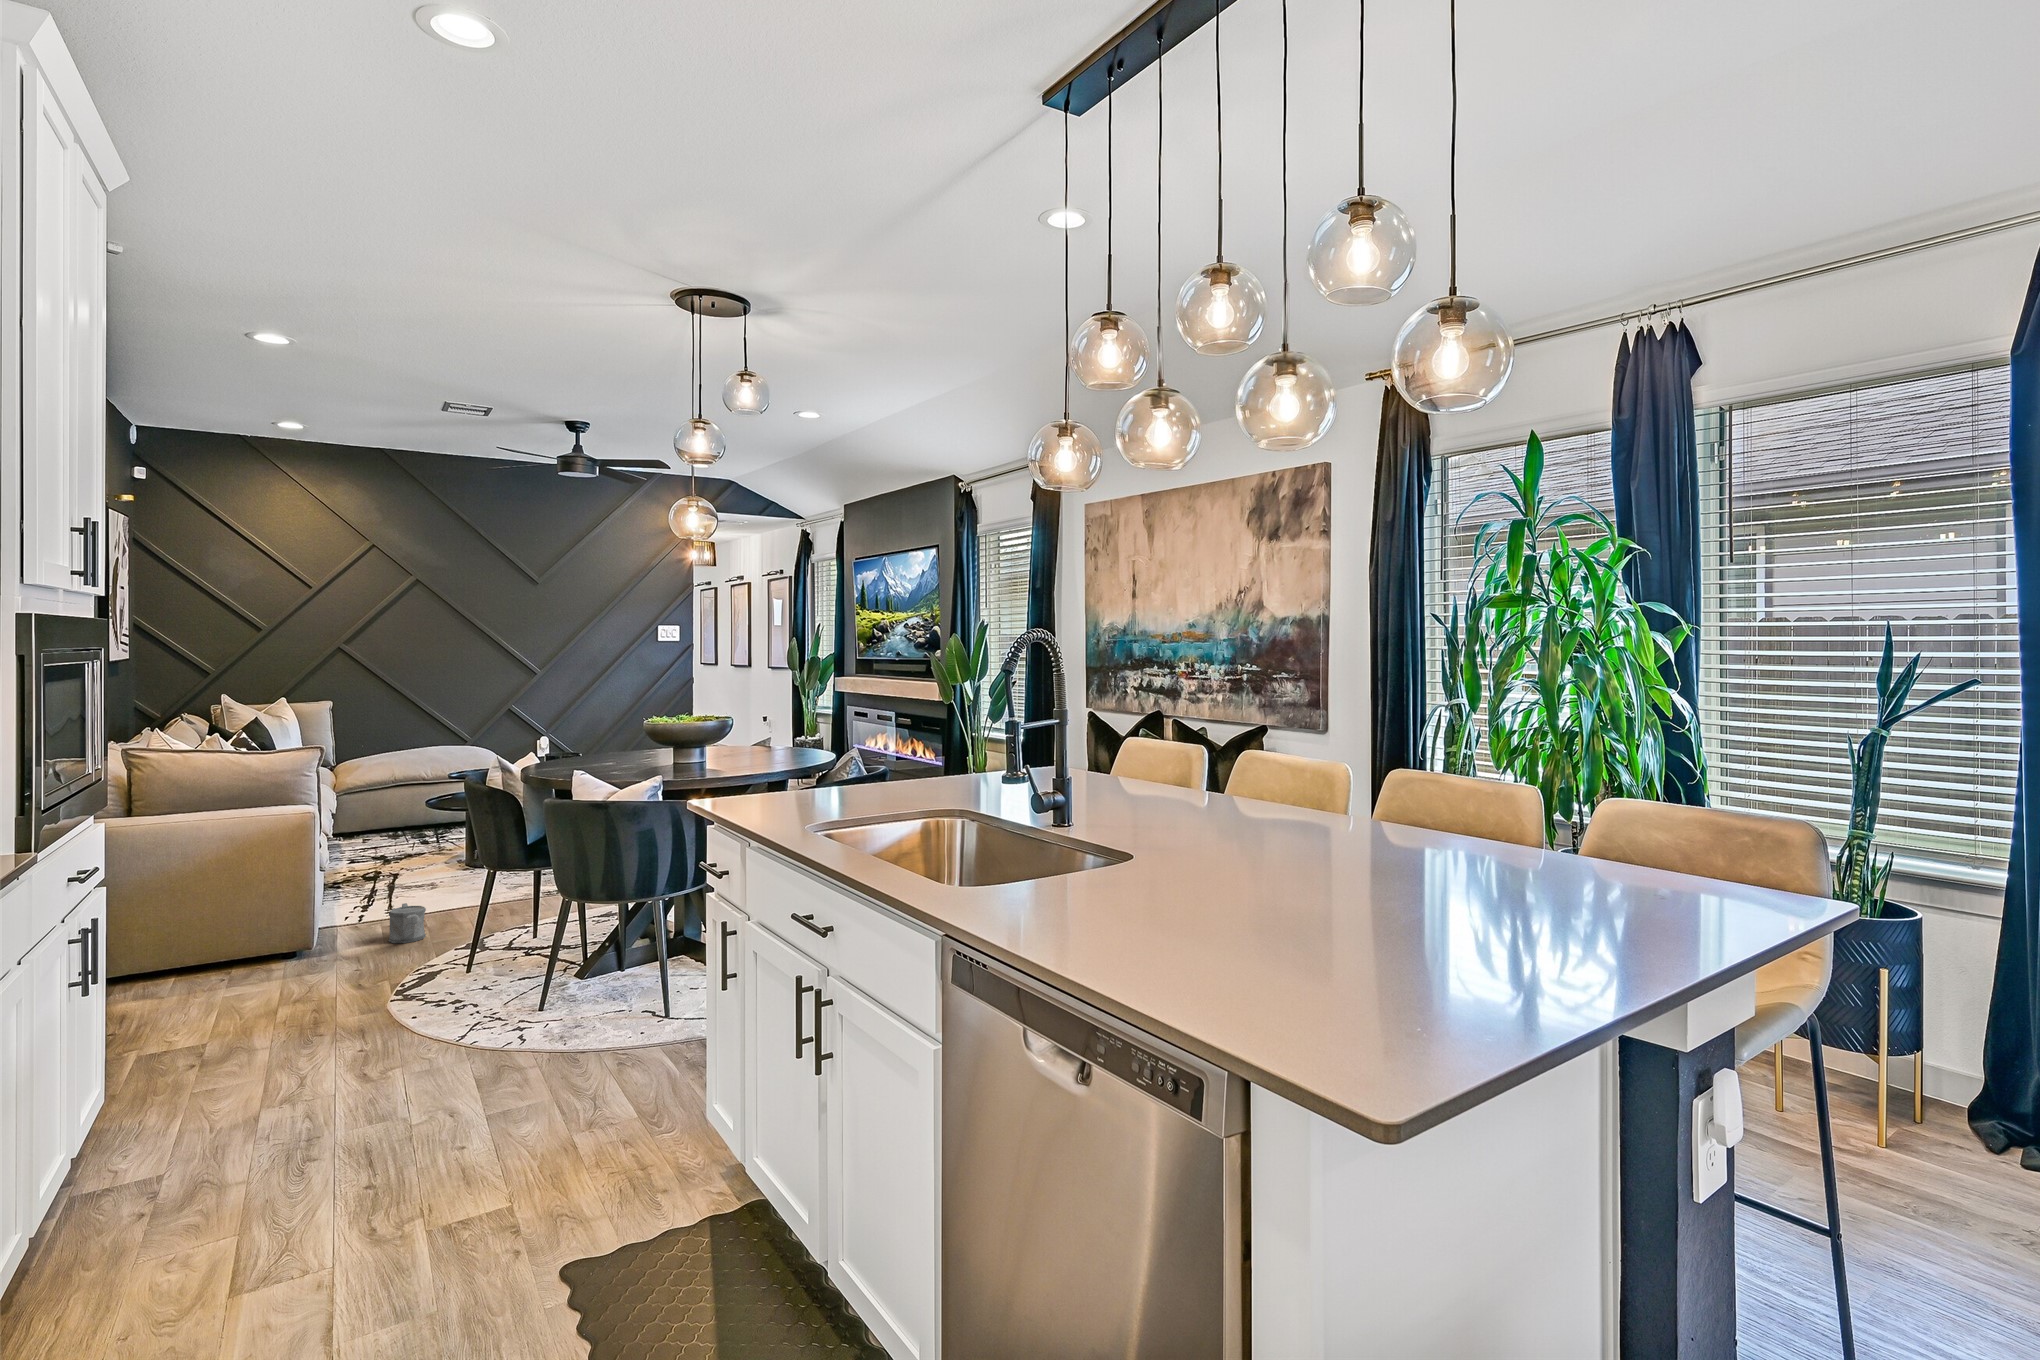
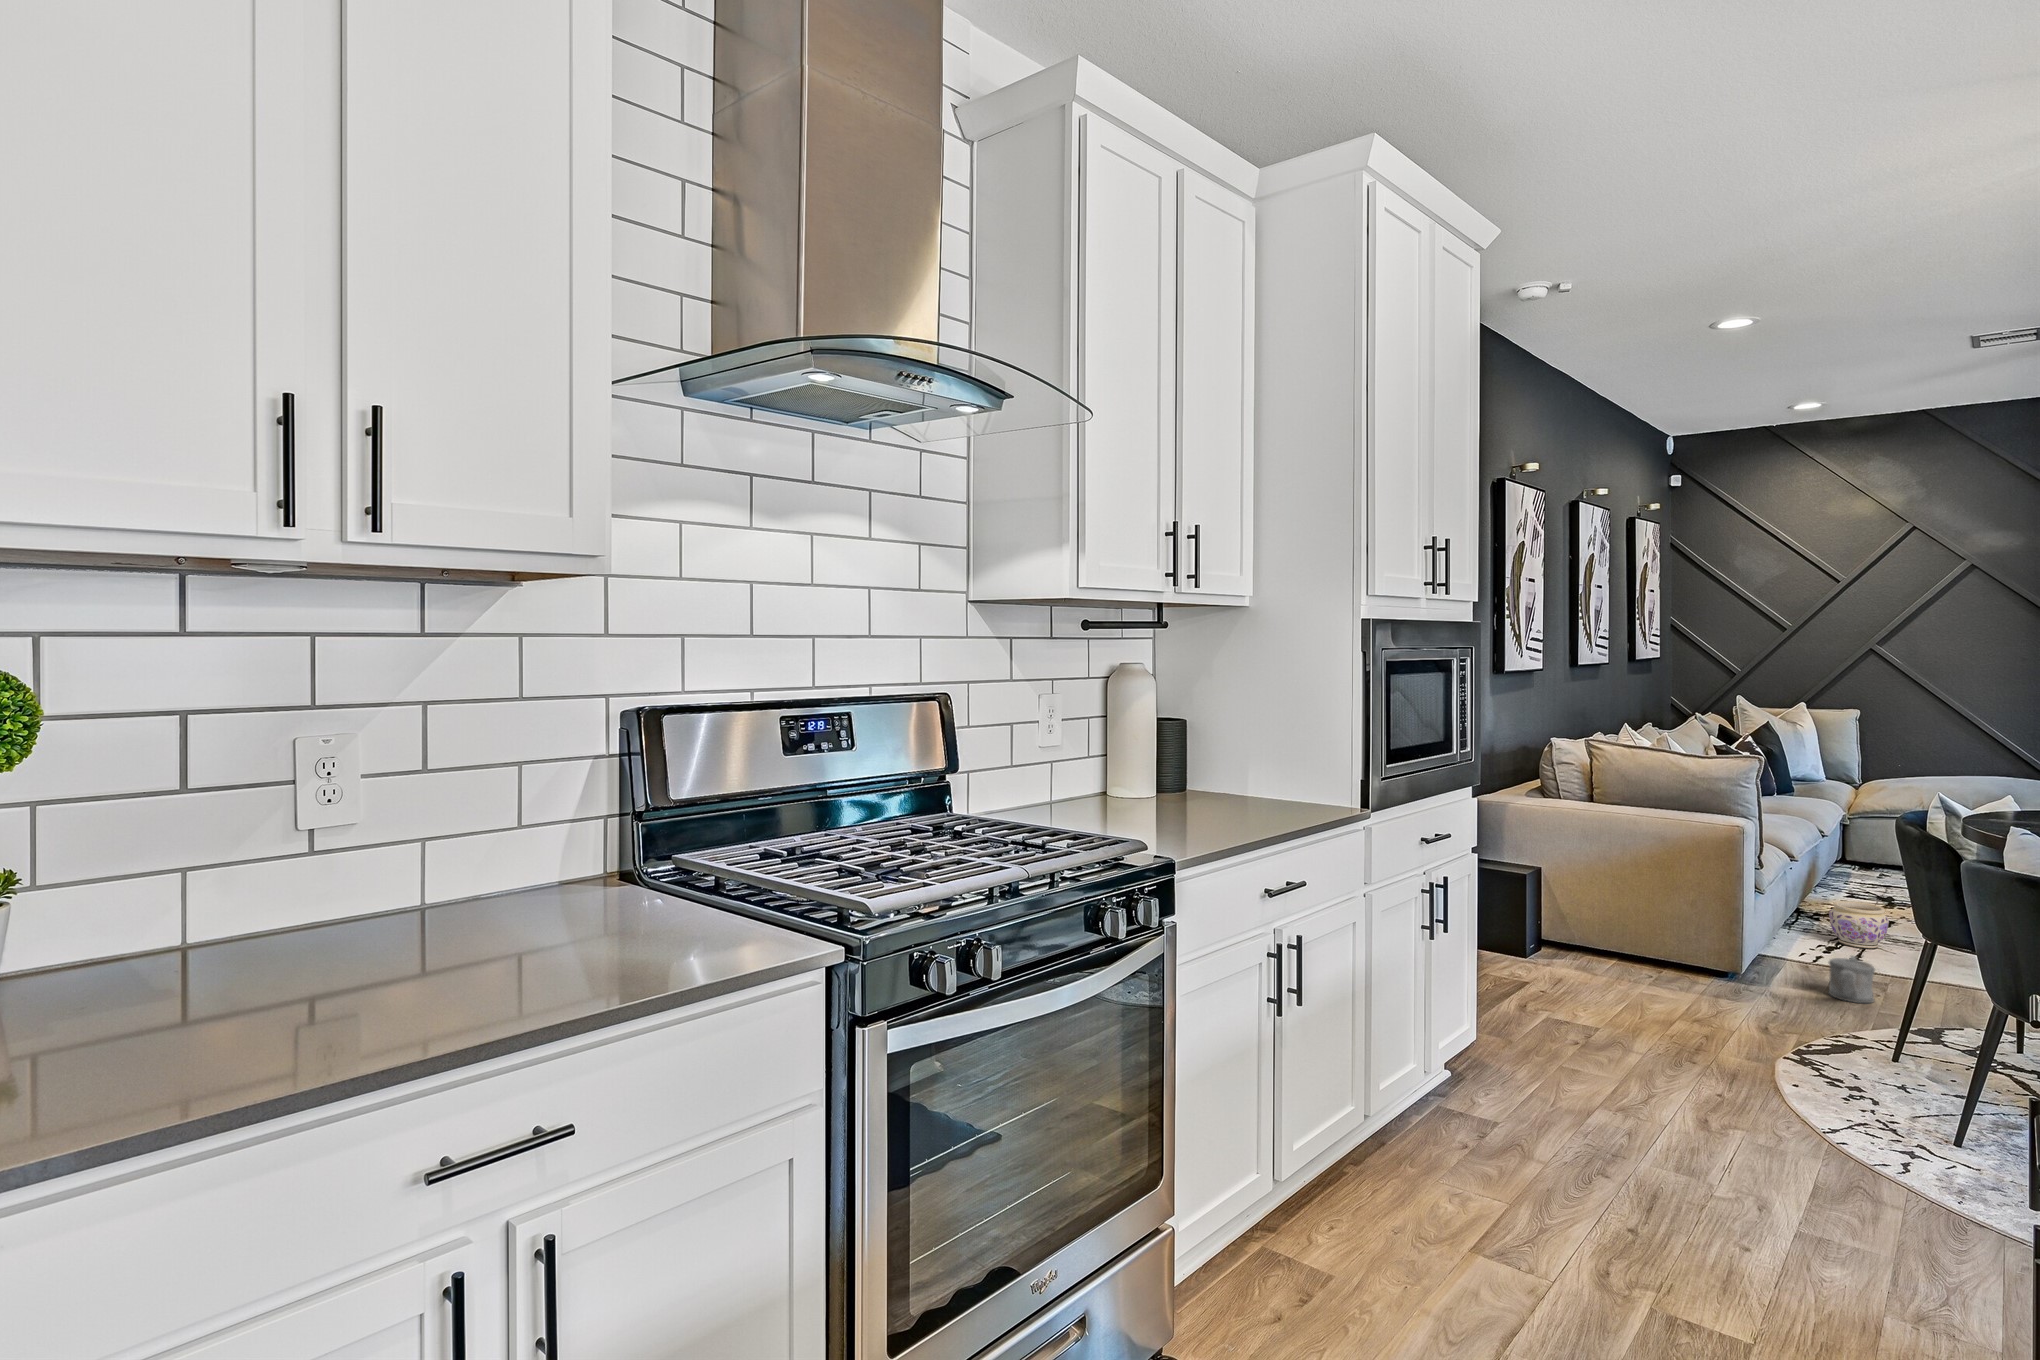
planter: none [361,861,409,902] -> present [1829,901,1889,949]

